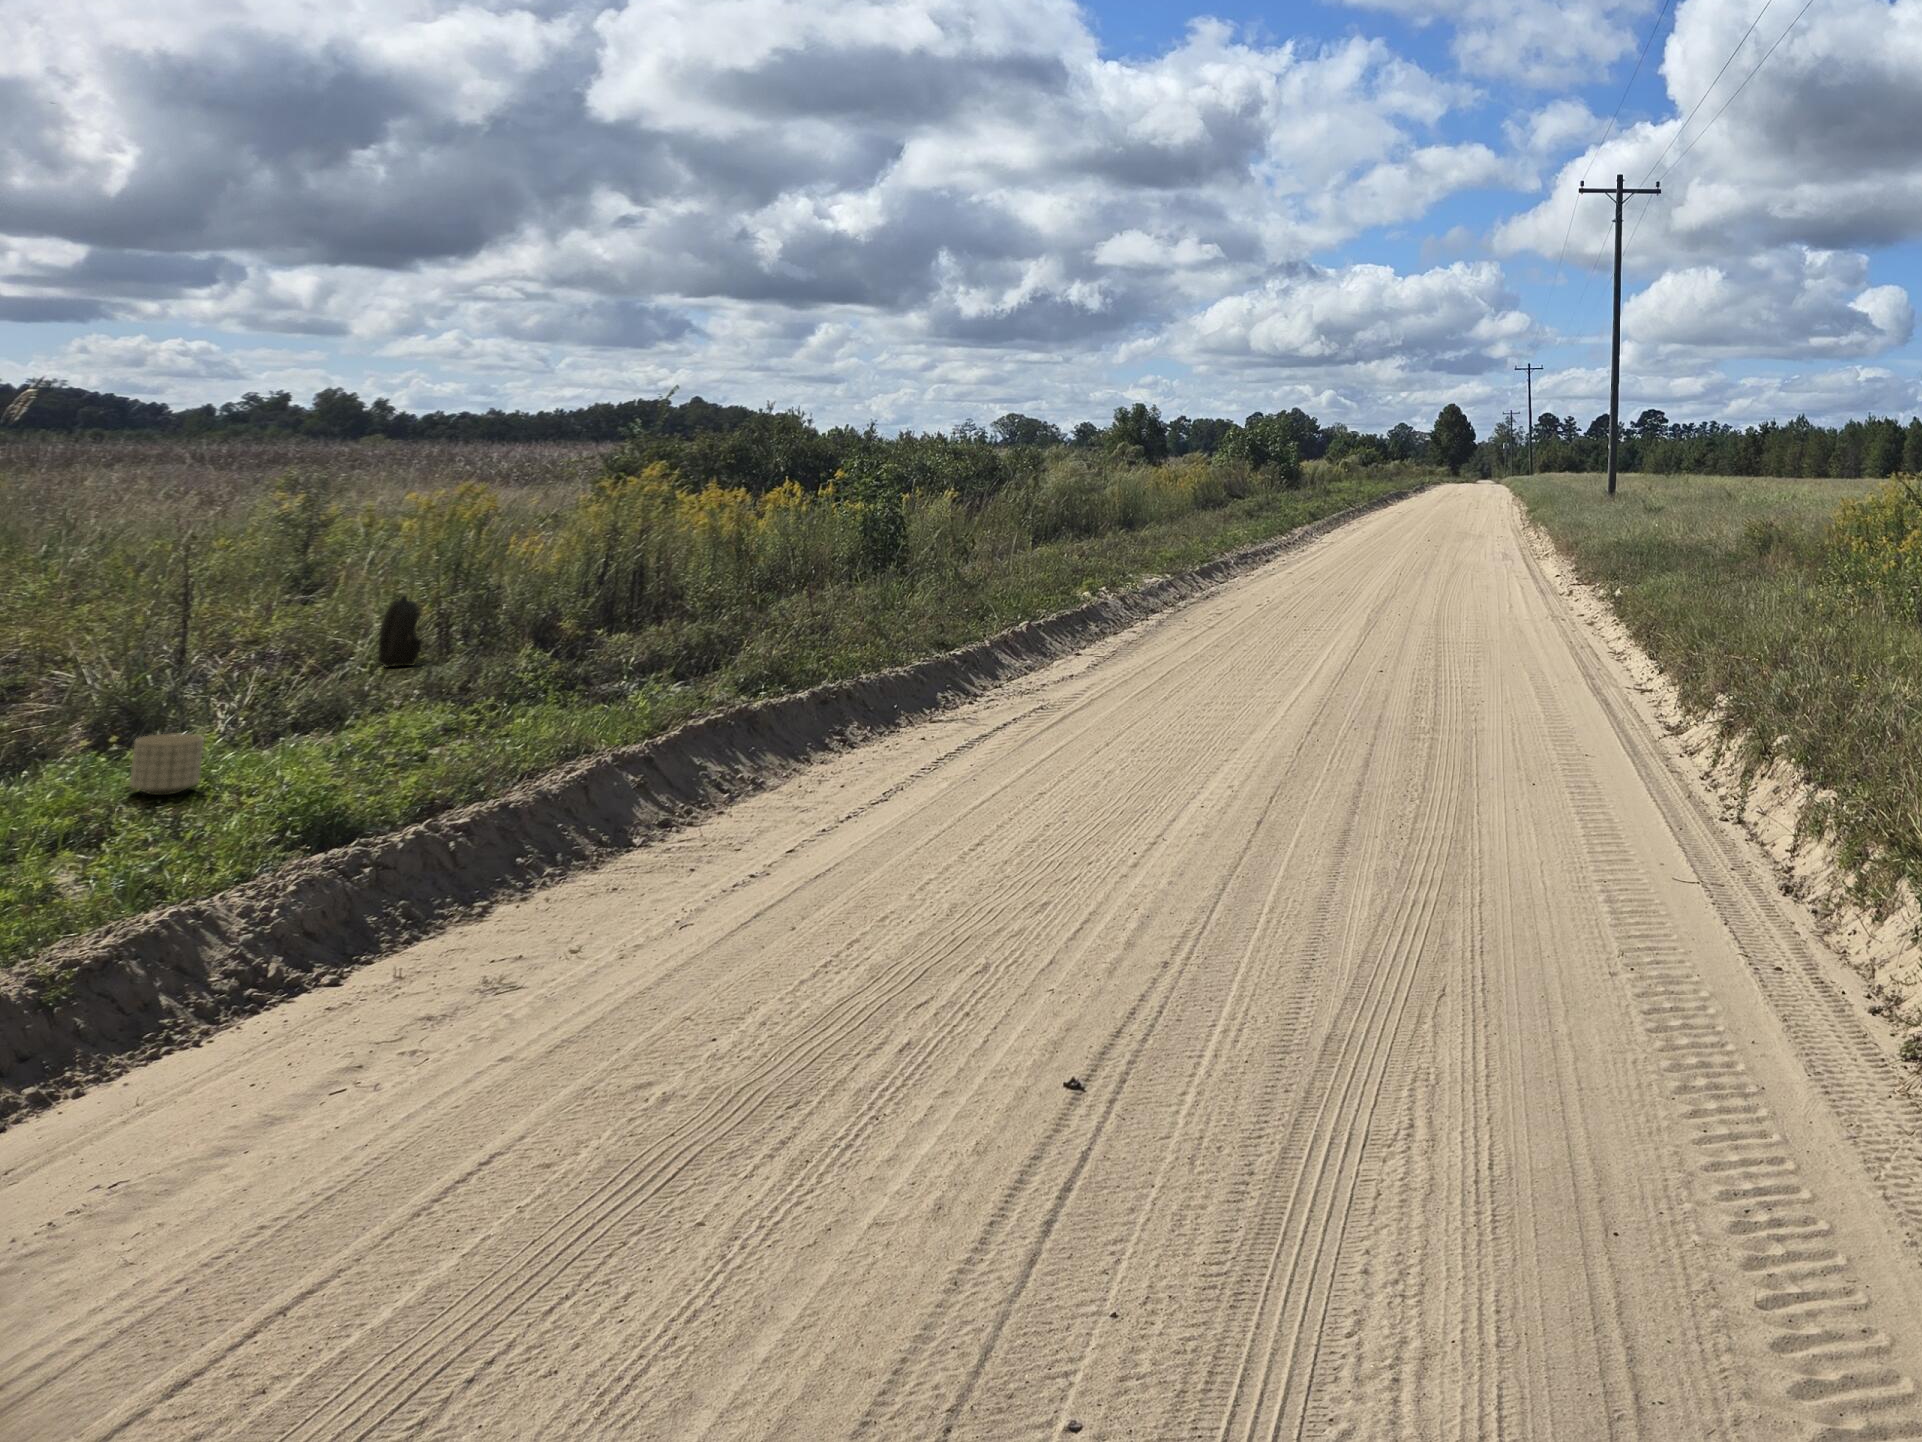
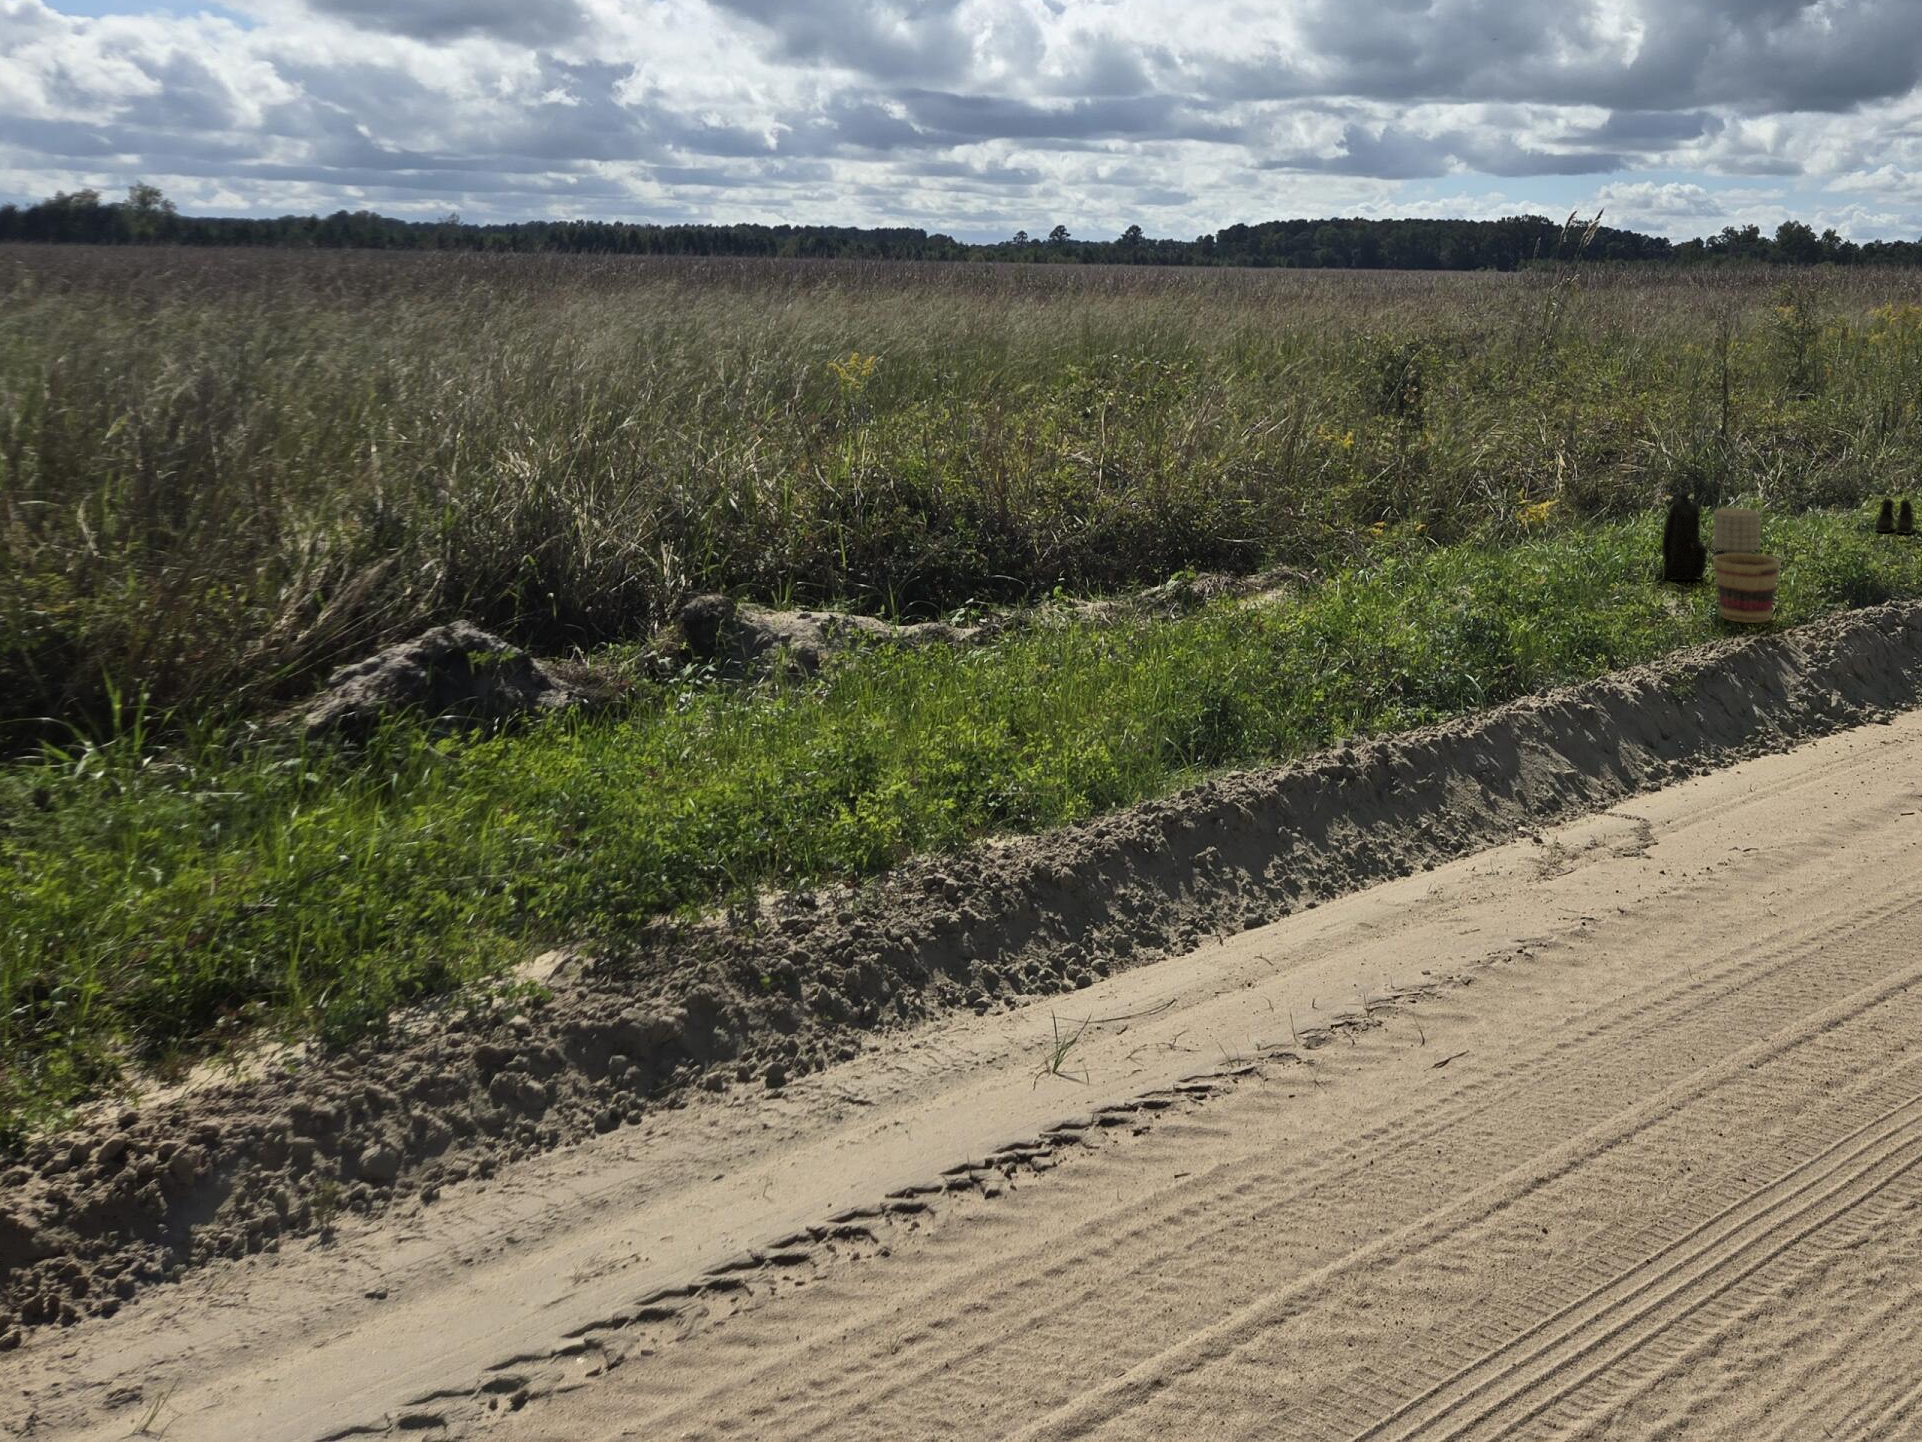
backpack: present [378,594,422,667] -> present [1662,492,1708,580]
boots: none [362,705,411,745] -> present [1876,499,1913,534]
basket: none [120,798,218,888] -> present [1713,553,1780,623]

